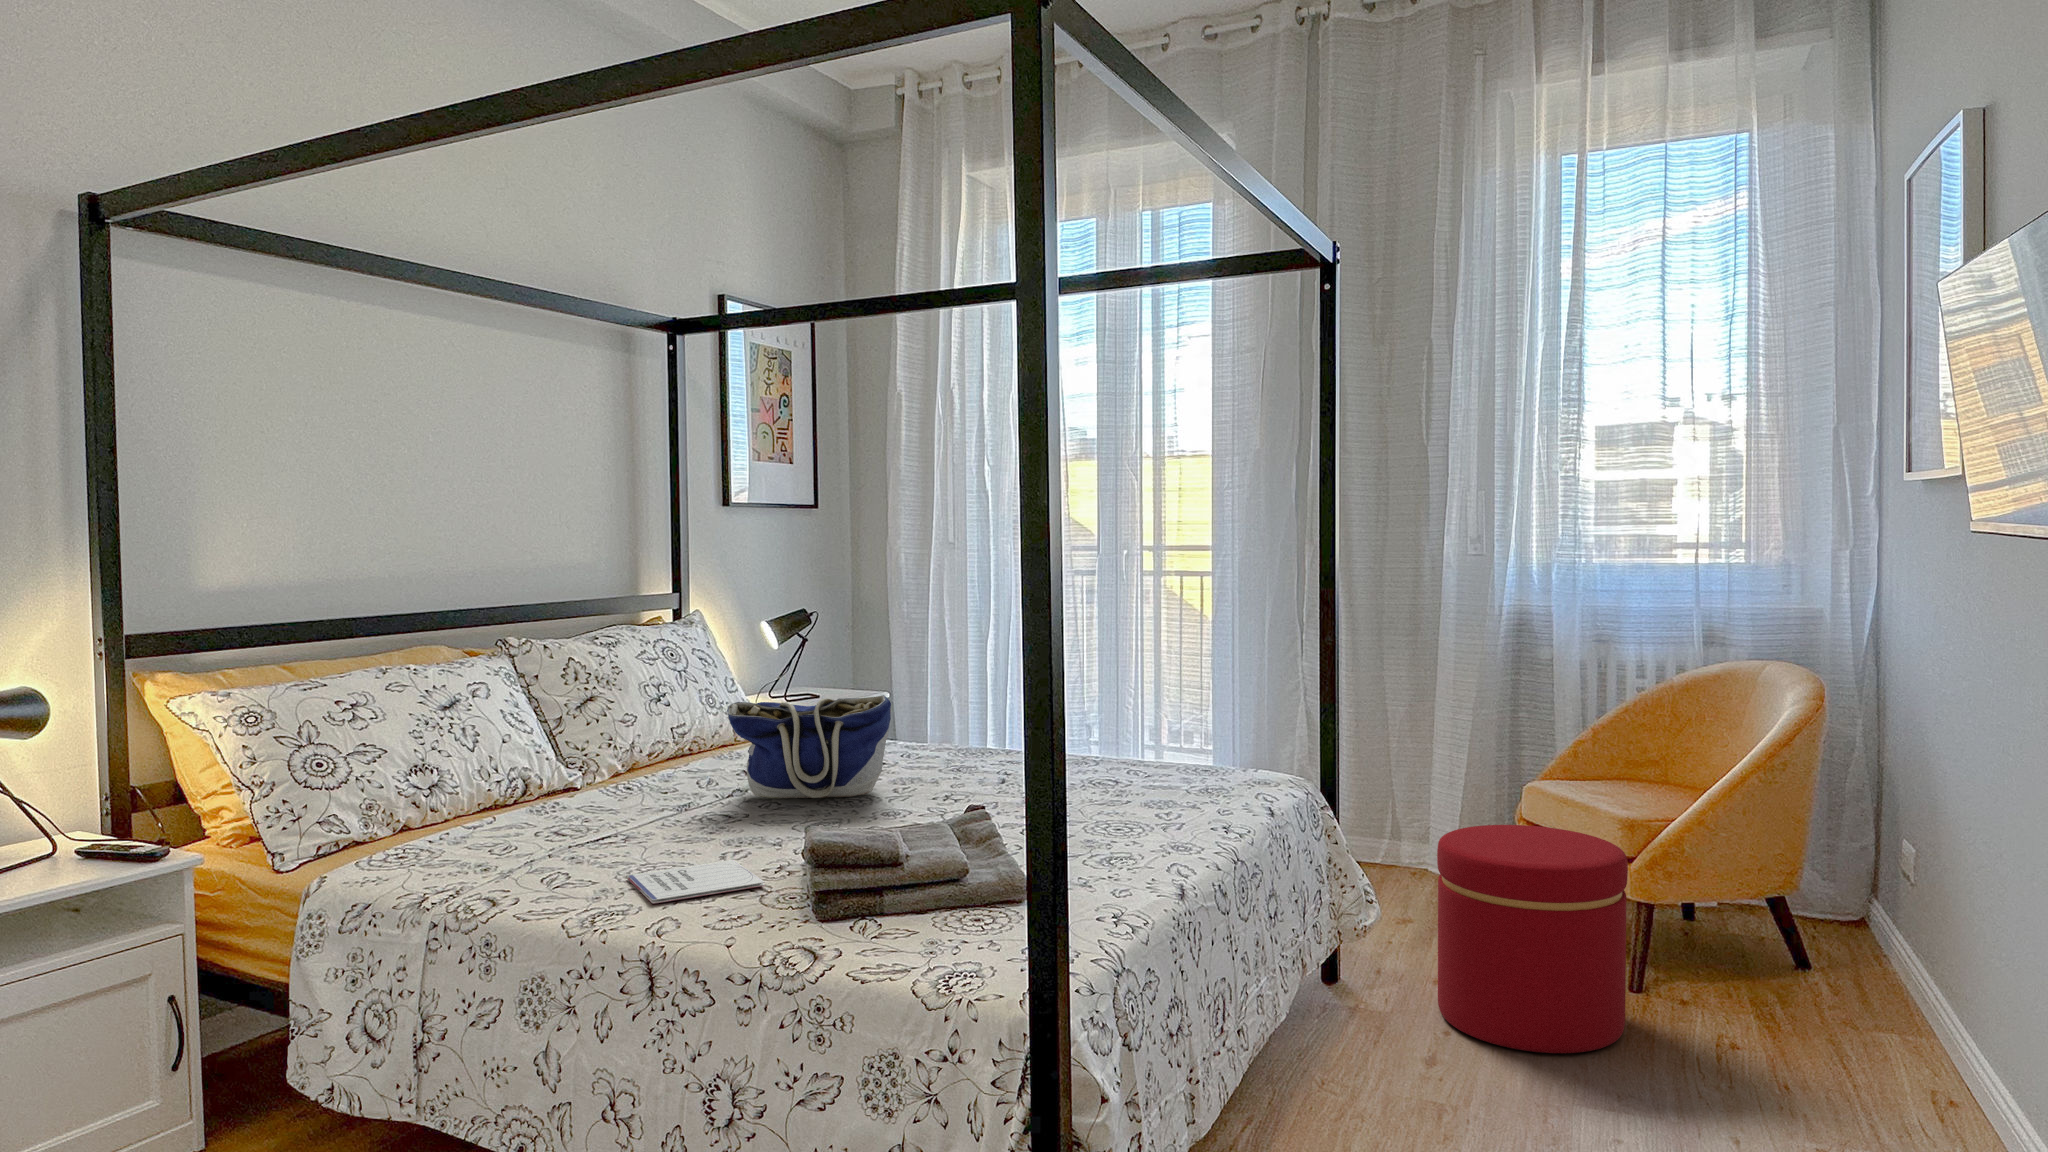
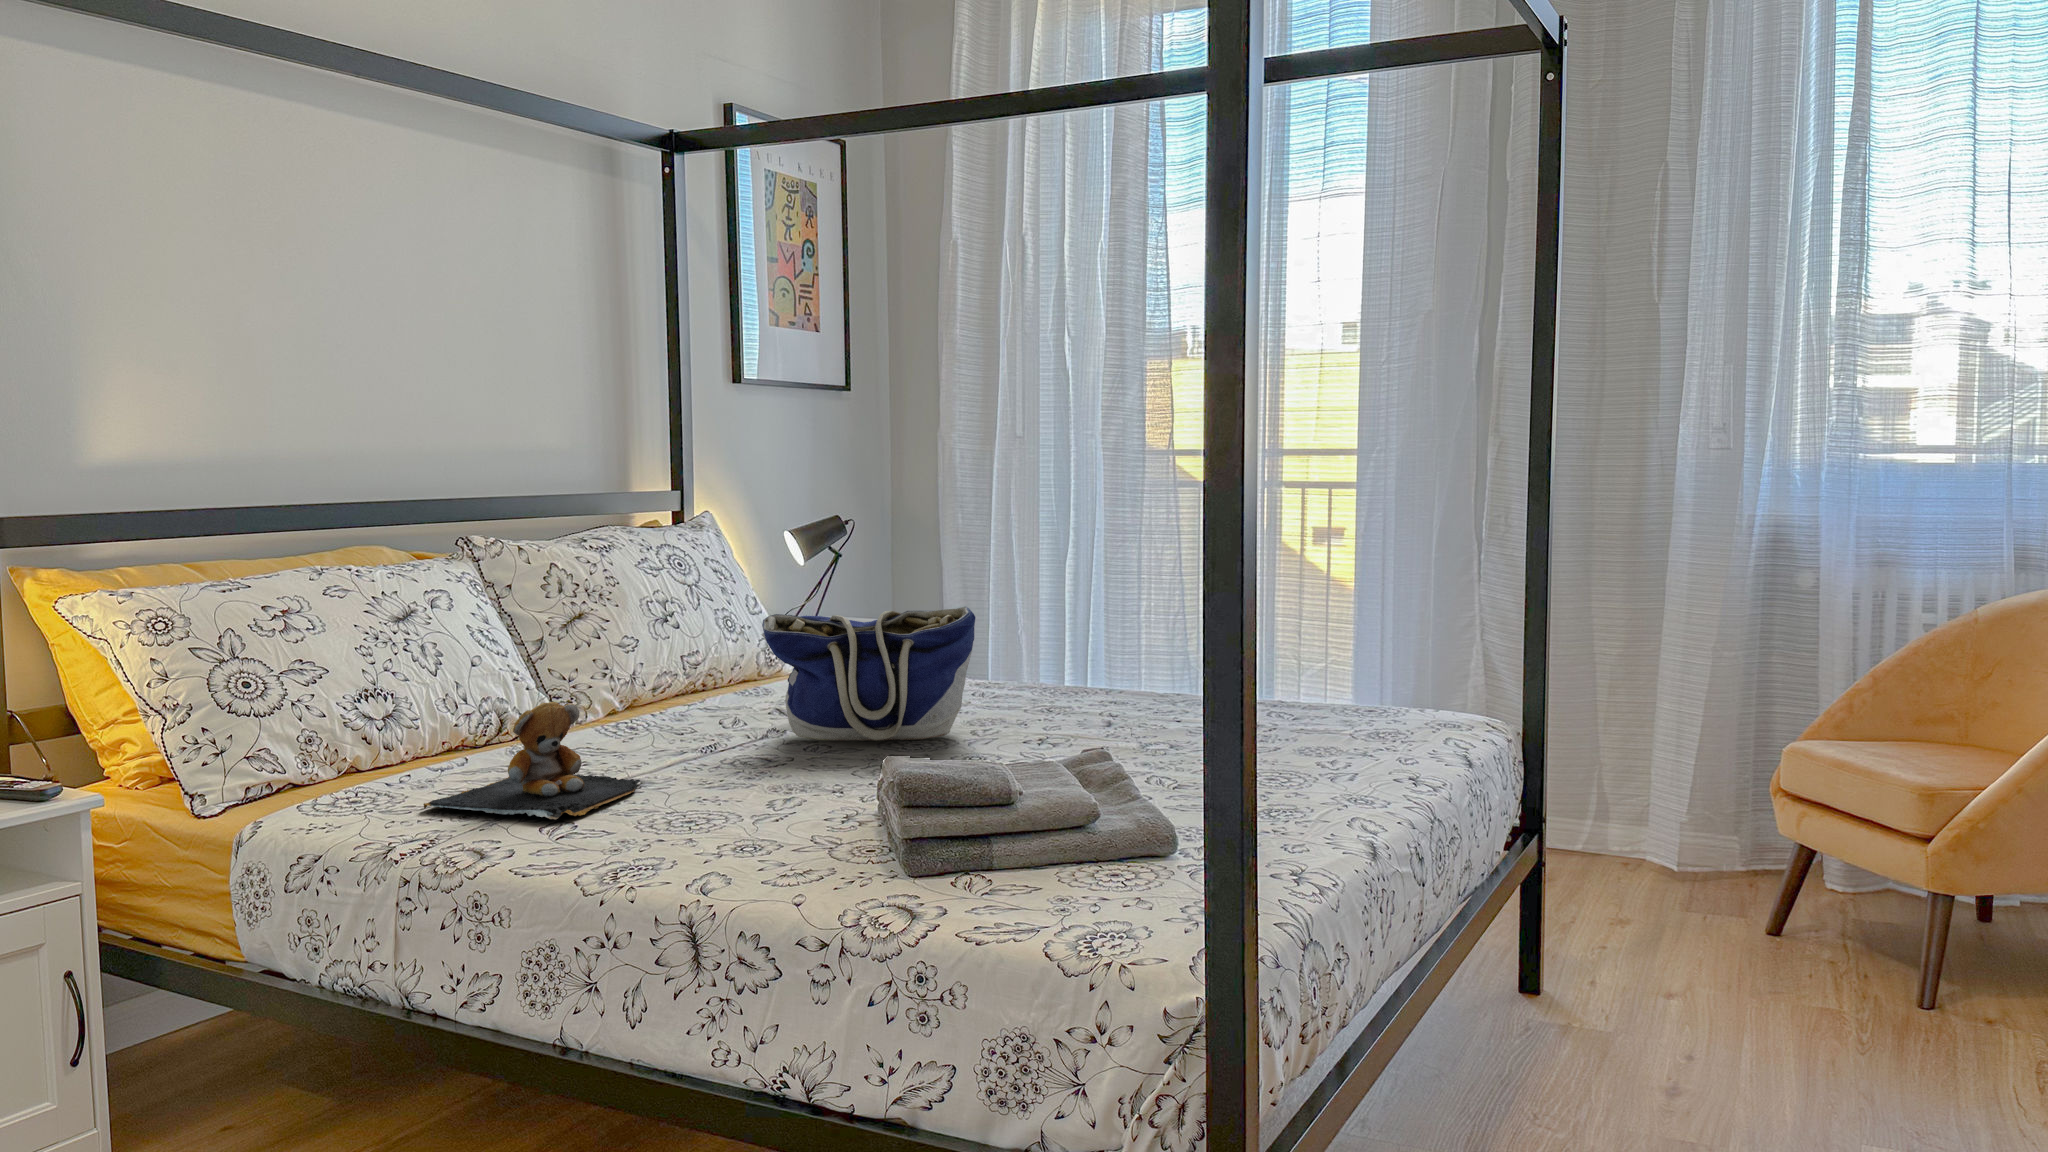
teddy bear: none [453,778,627,873] -> present [424,702,640,819]
ottoman: present [1437,825,1628,1053] -> none [1692,787,1954,1080]
notebook: present [627,860,765,904] -> none [651,806,831,855]

